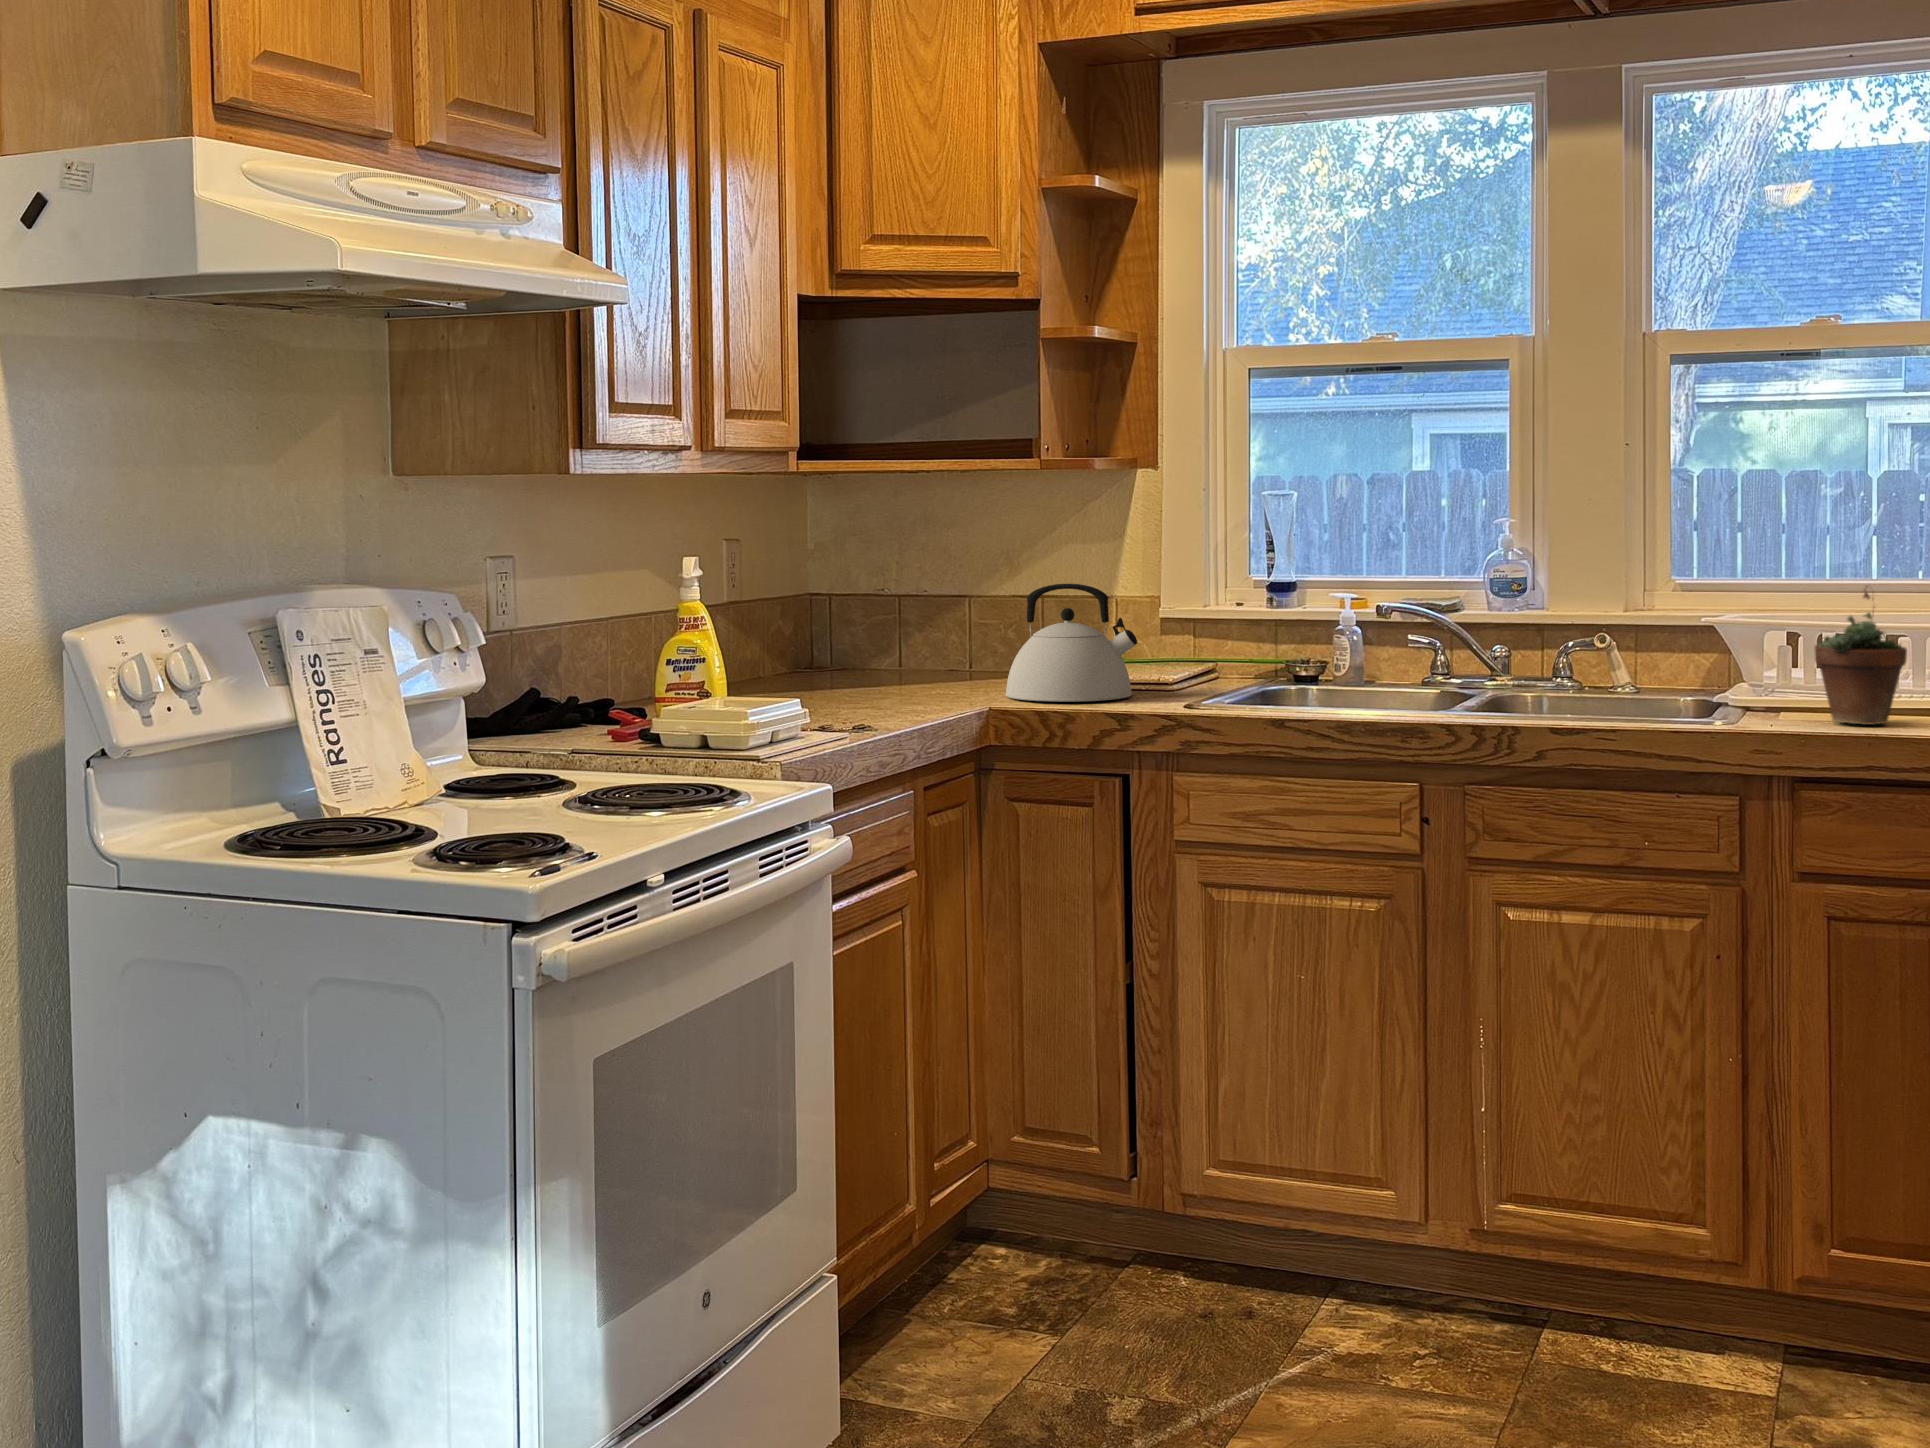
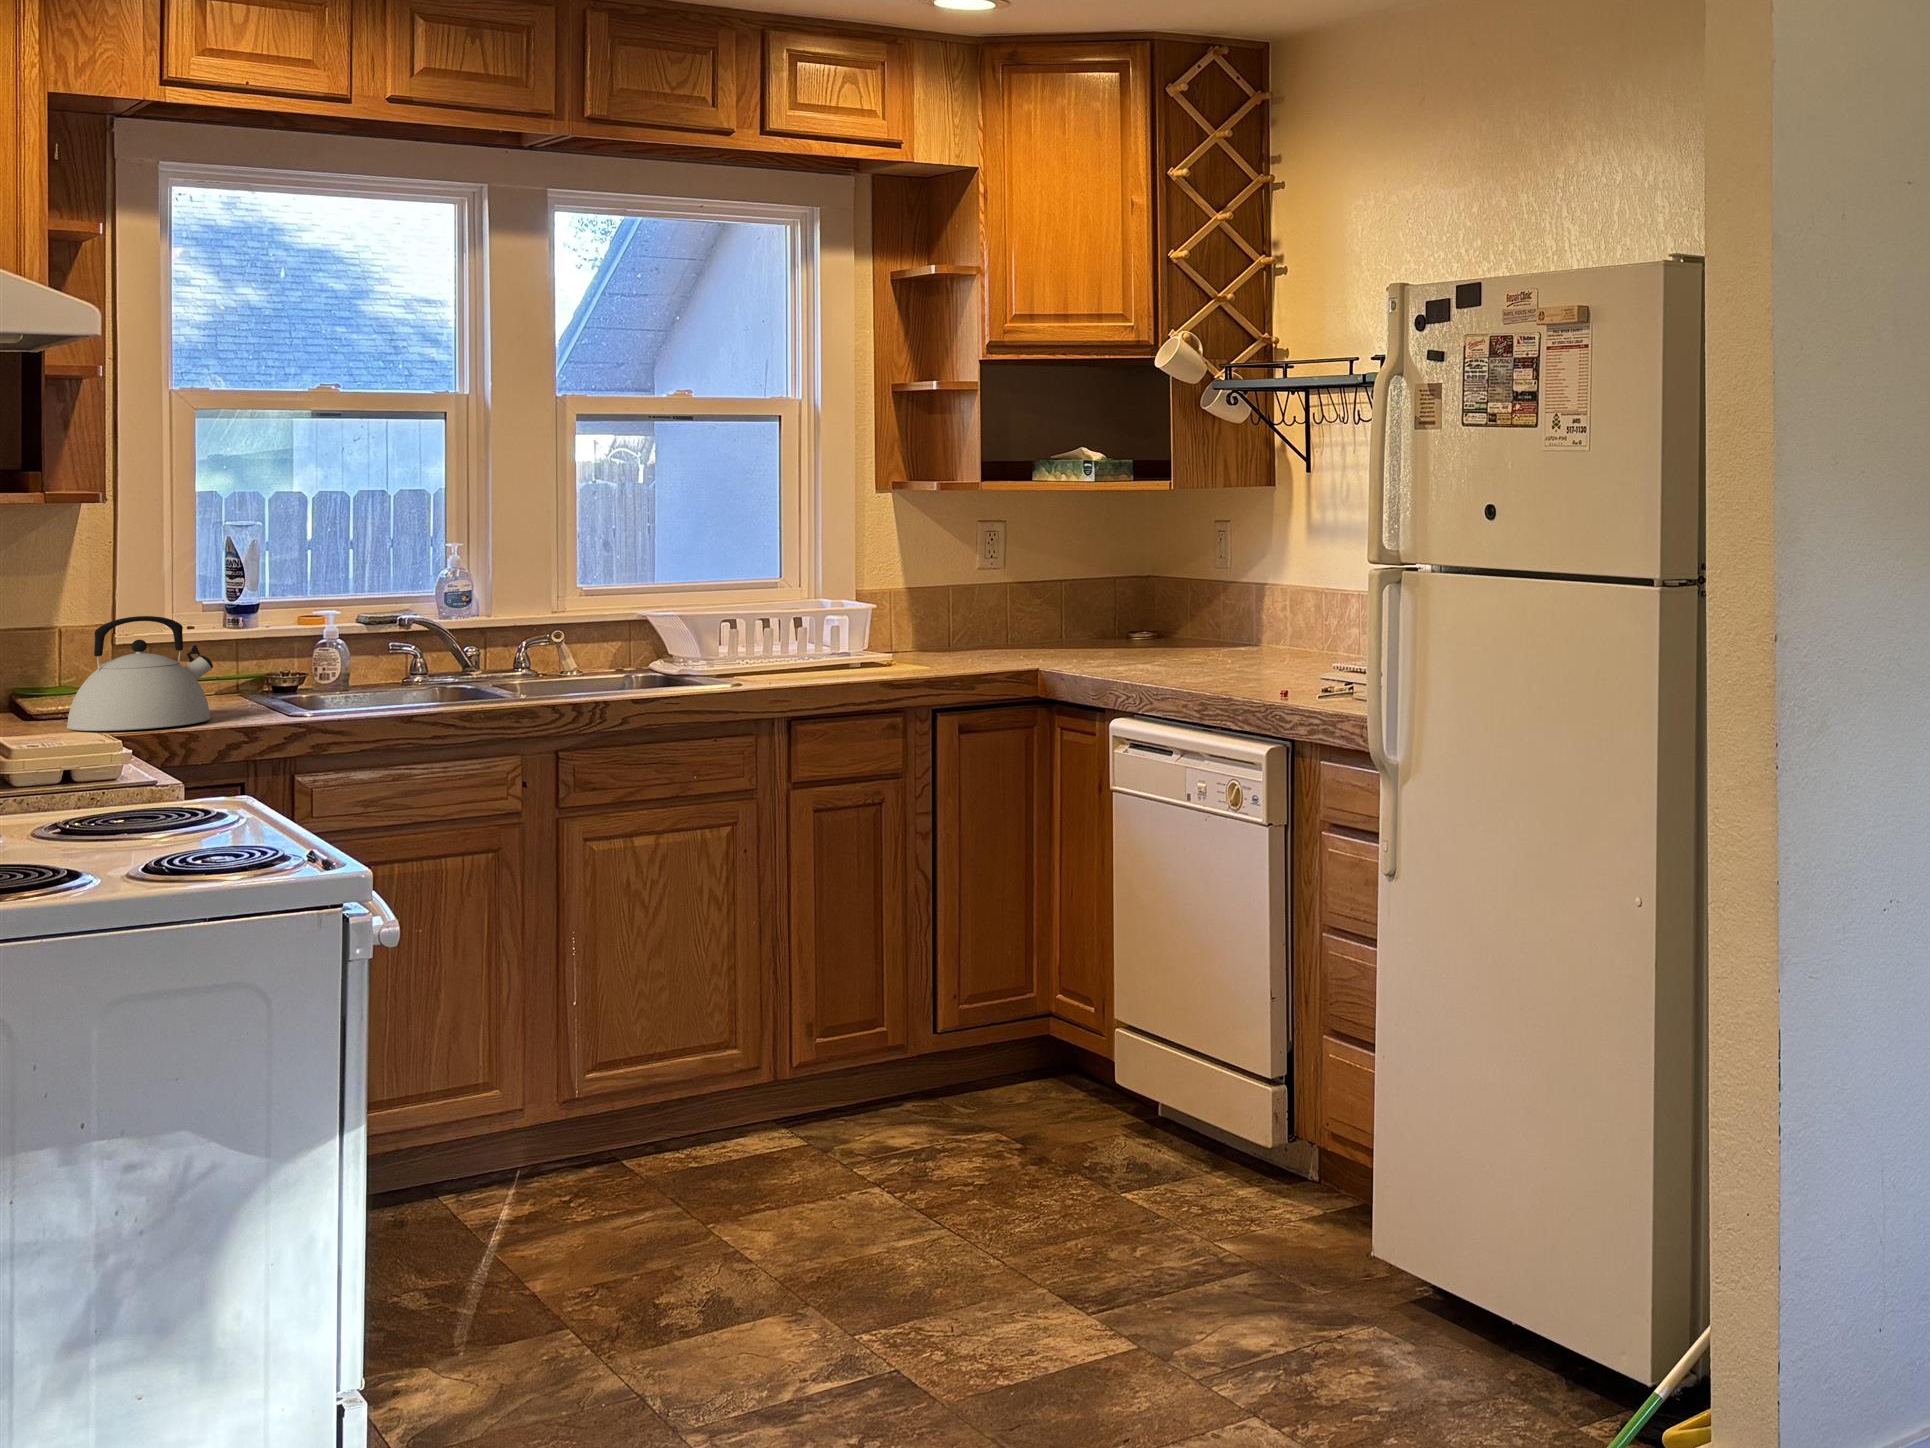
succulent plant: present [1815,586,1907,725] -> none [774,581,835,677]

